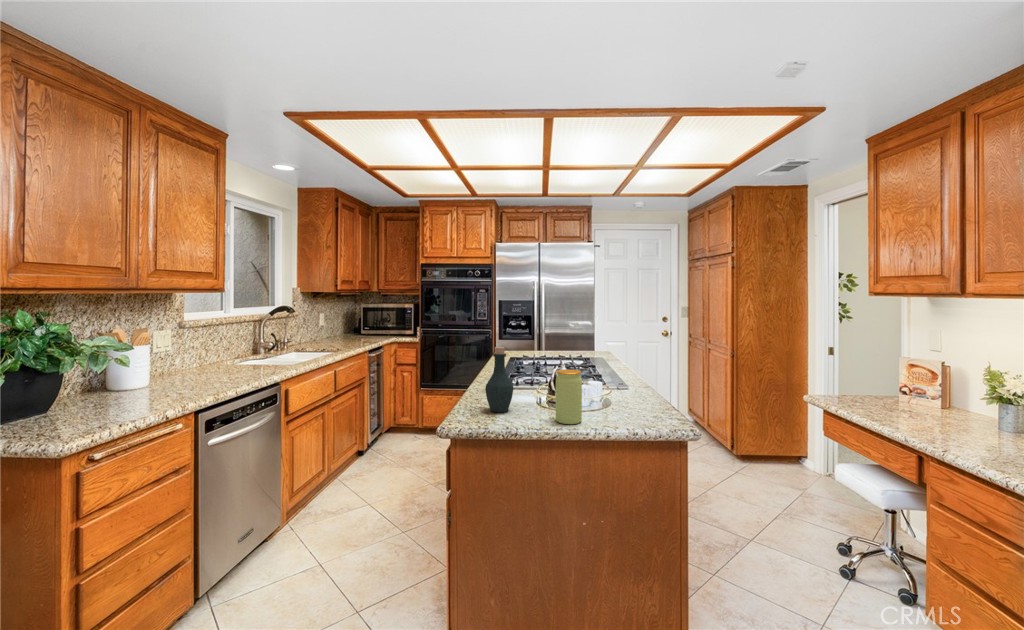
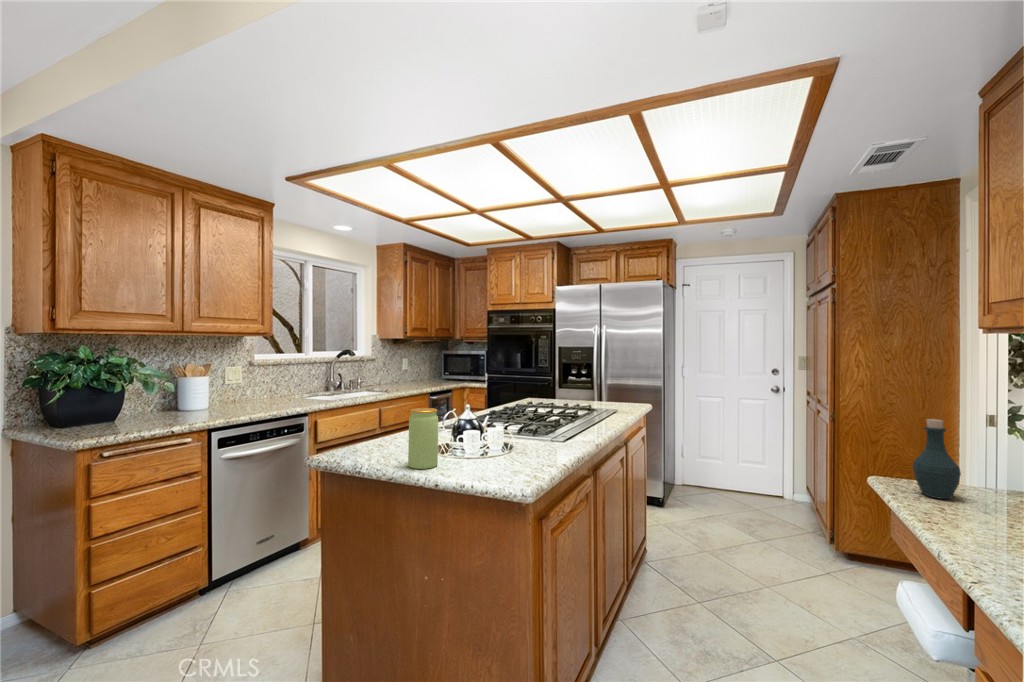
bottle: present [485,347,514,412] -> present [913,419,961,499]

